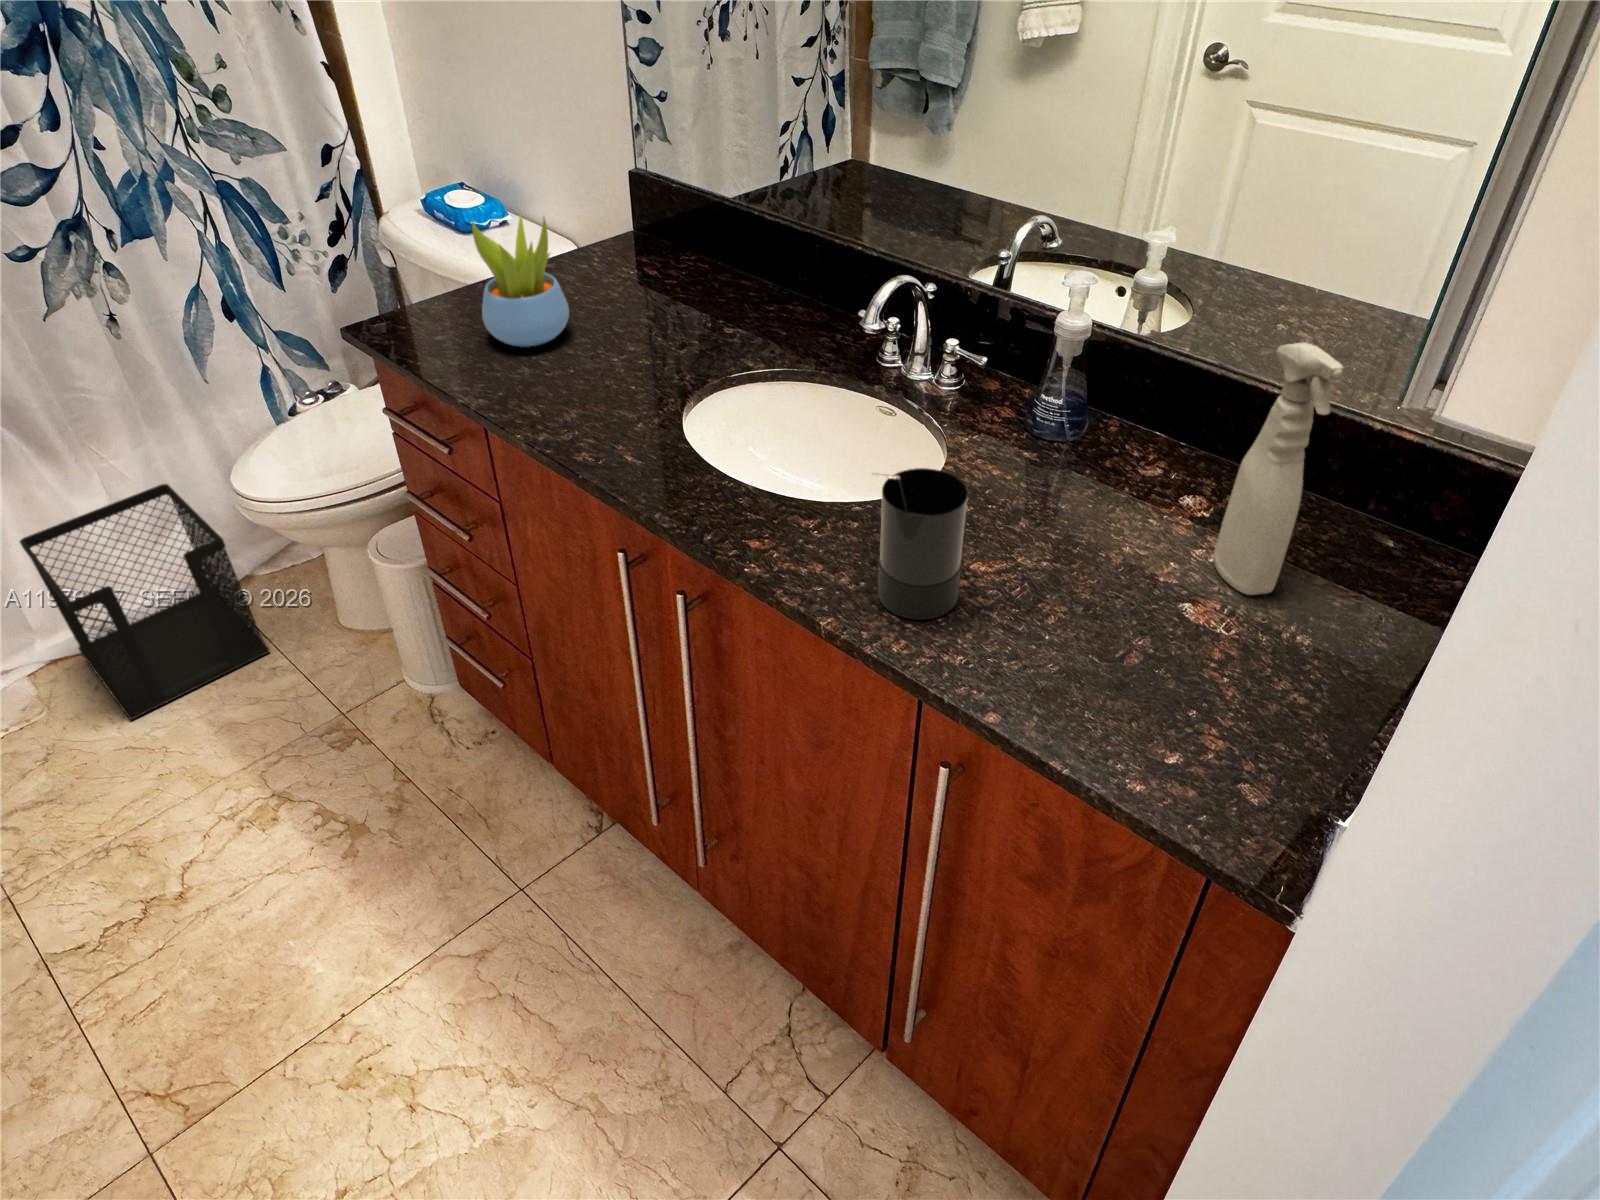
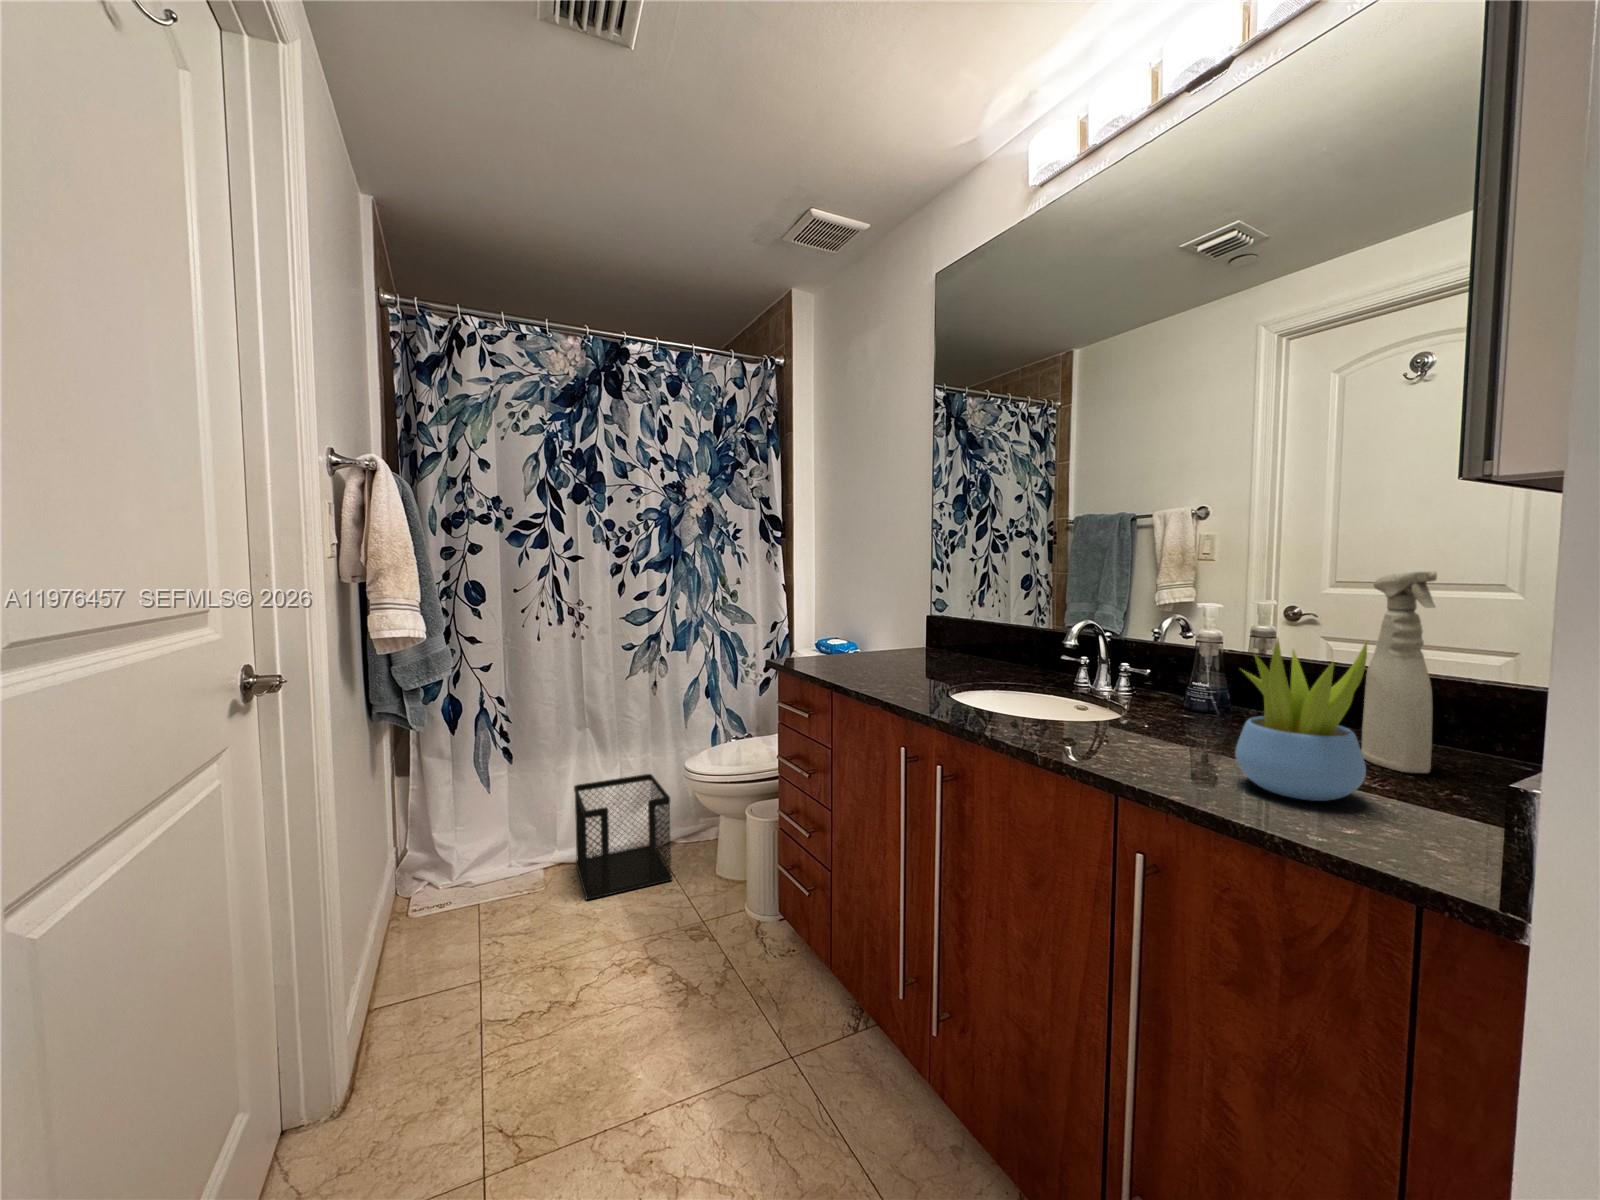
succulent plant: present [472,214,569,347] -> present [1235,638,1367,801]
candle: present [872,468,968,620] -> none [1078,651,1149,756]

